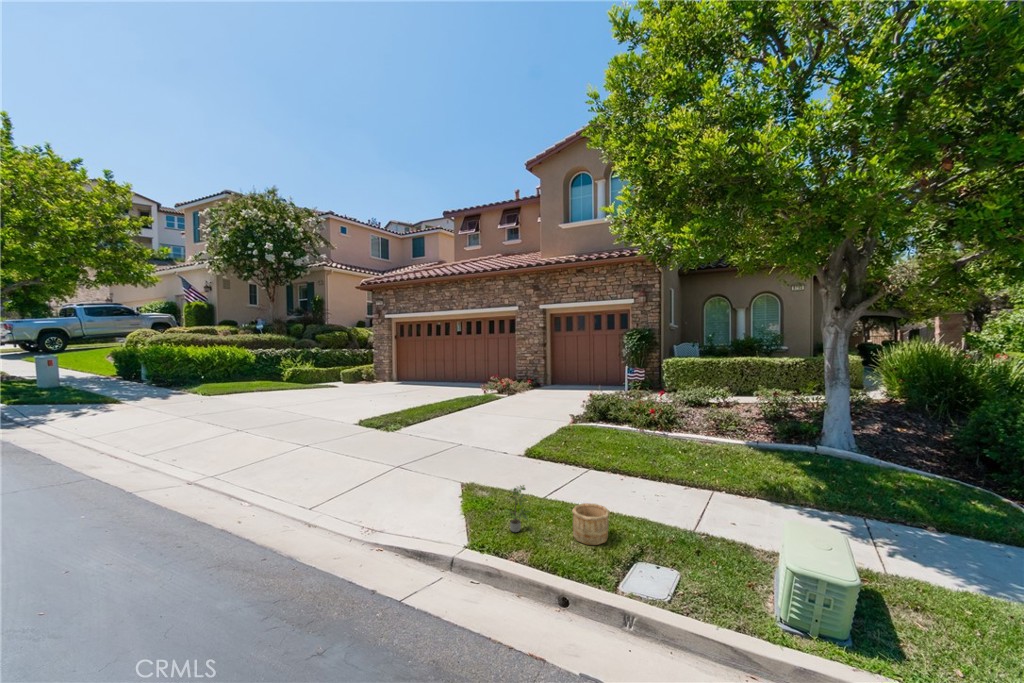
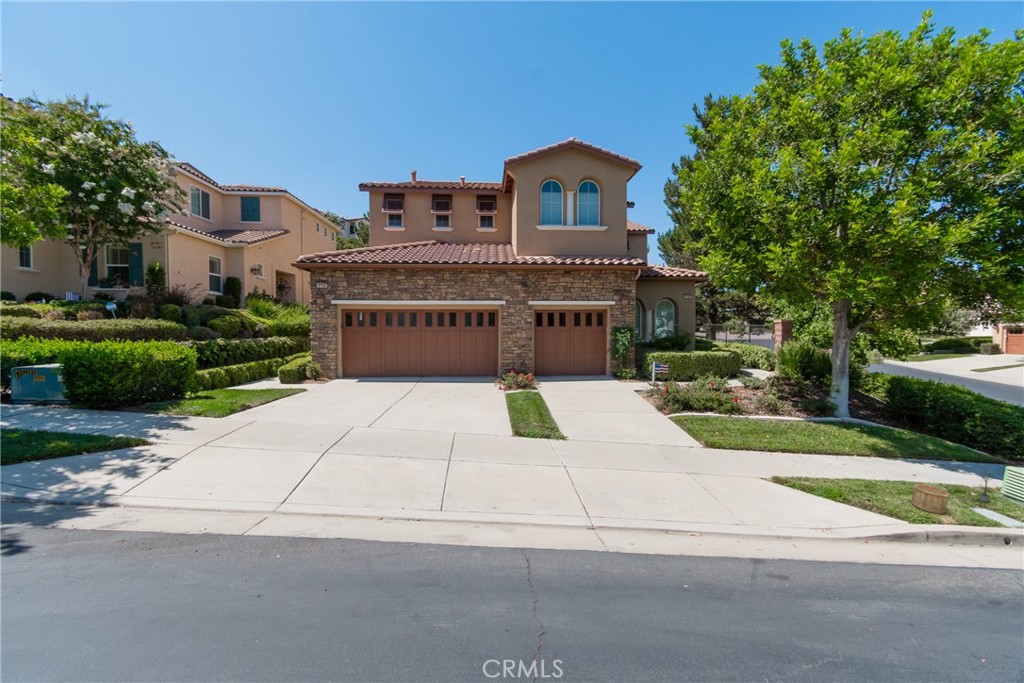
potted plant: present [506,485,529,532] -> present [979,470,993,502]

